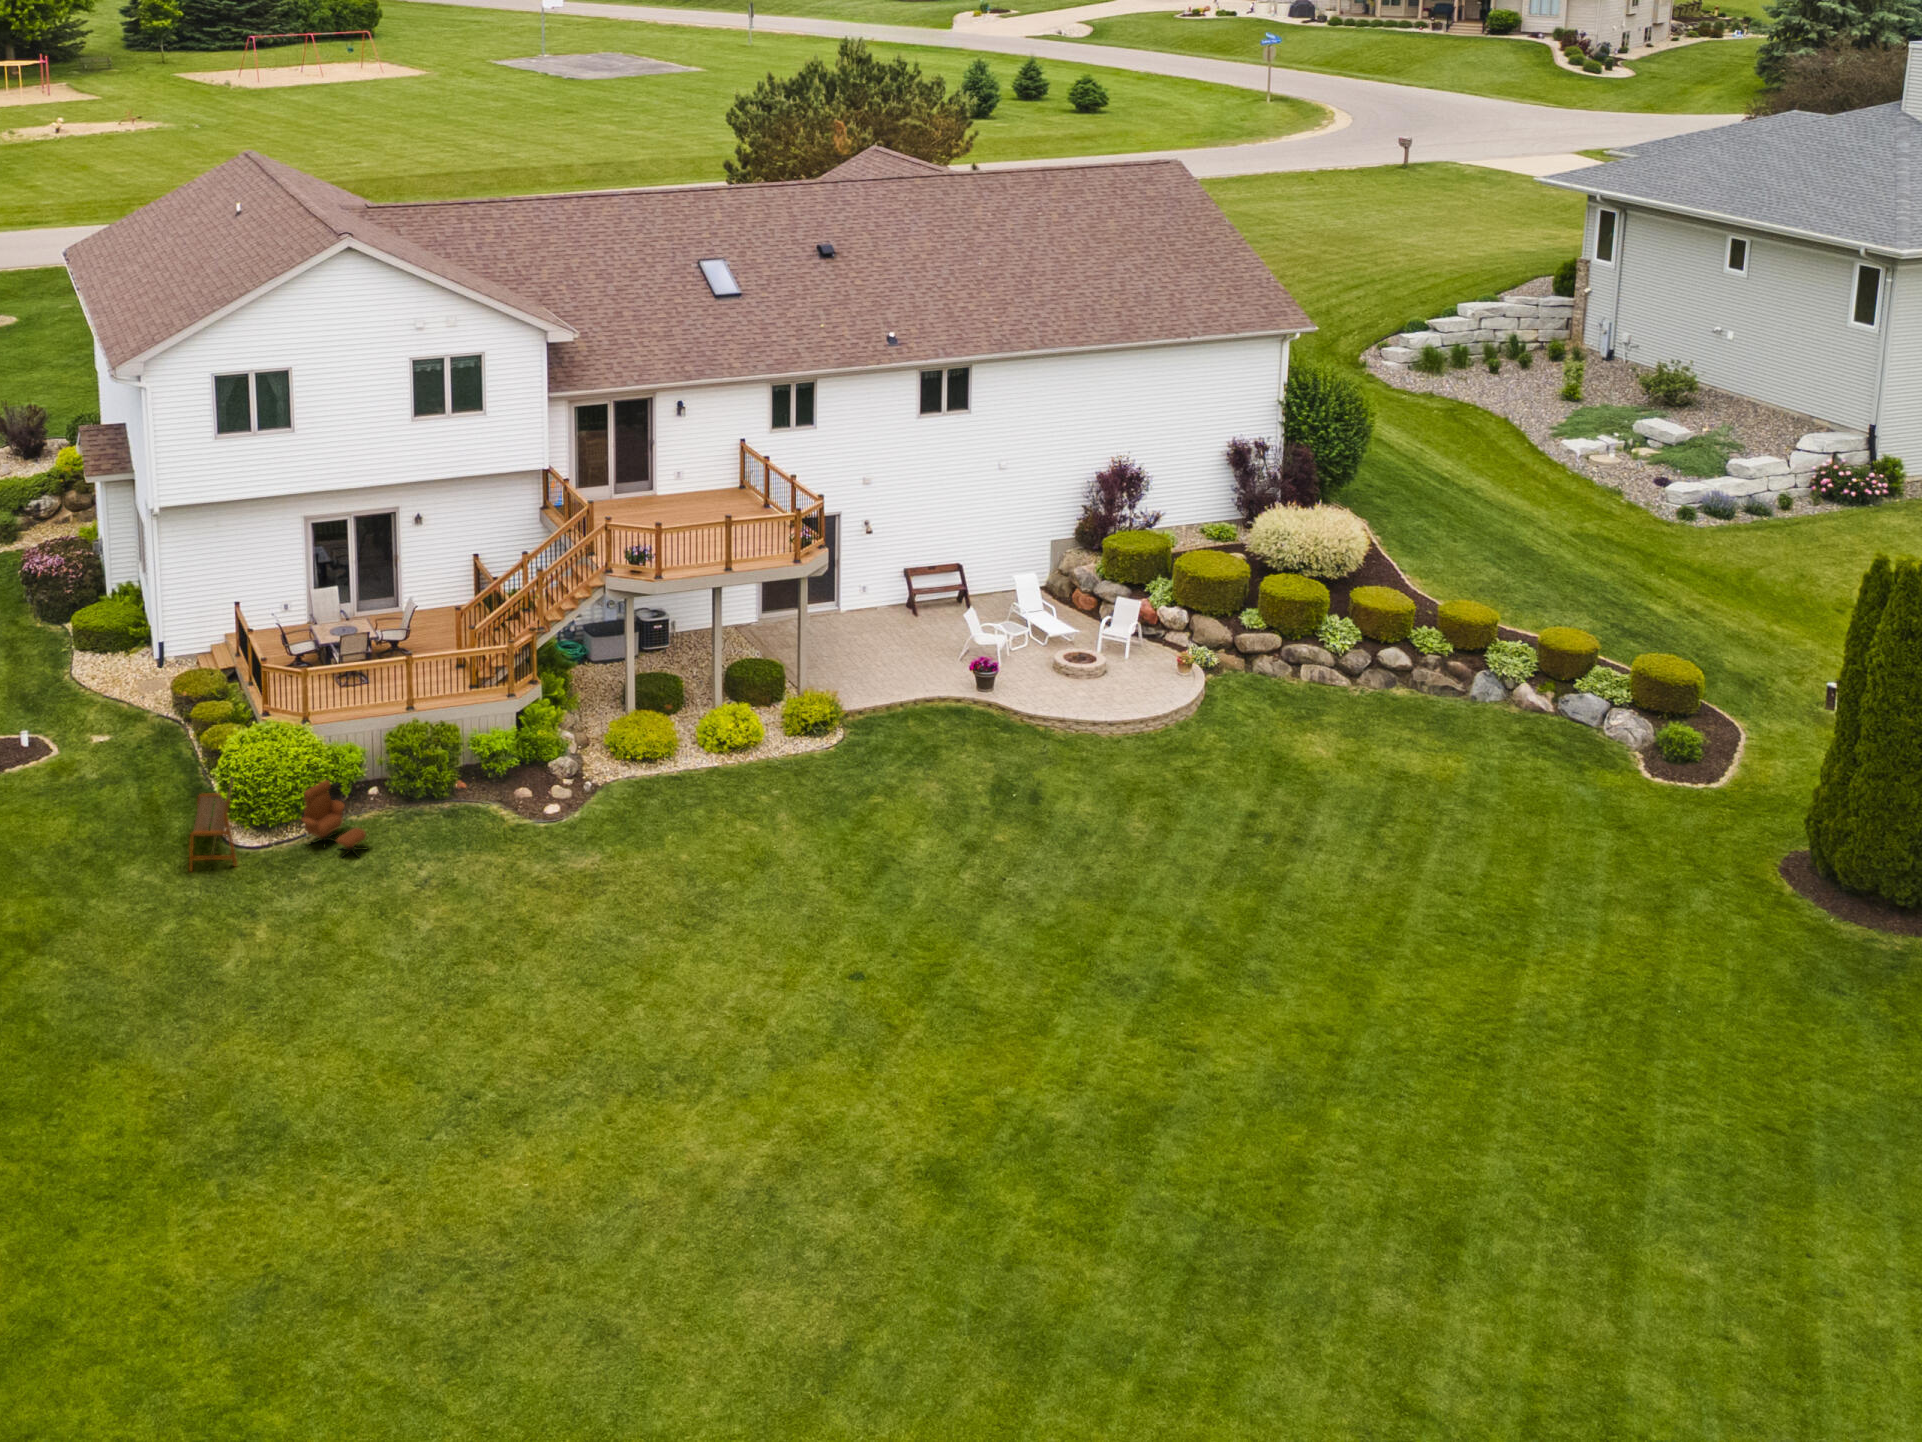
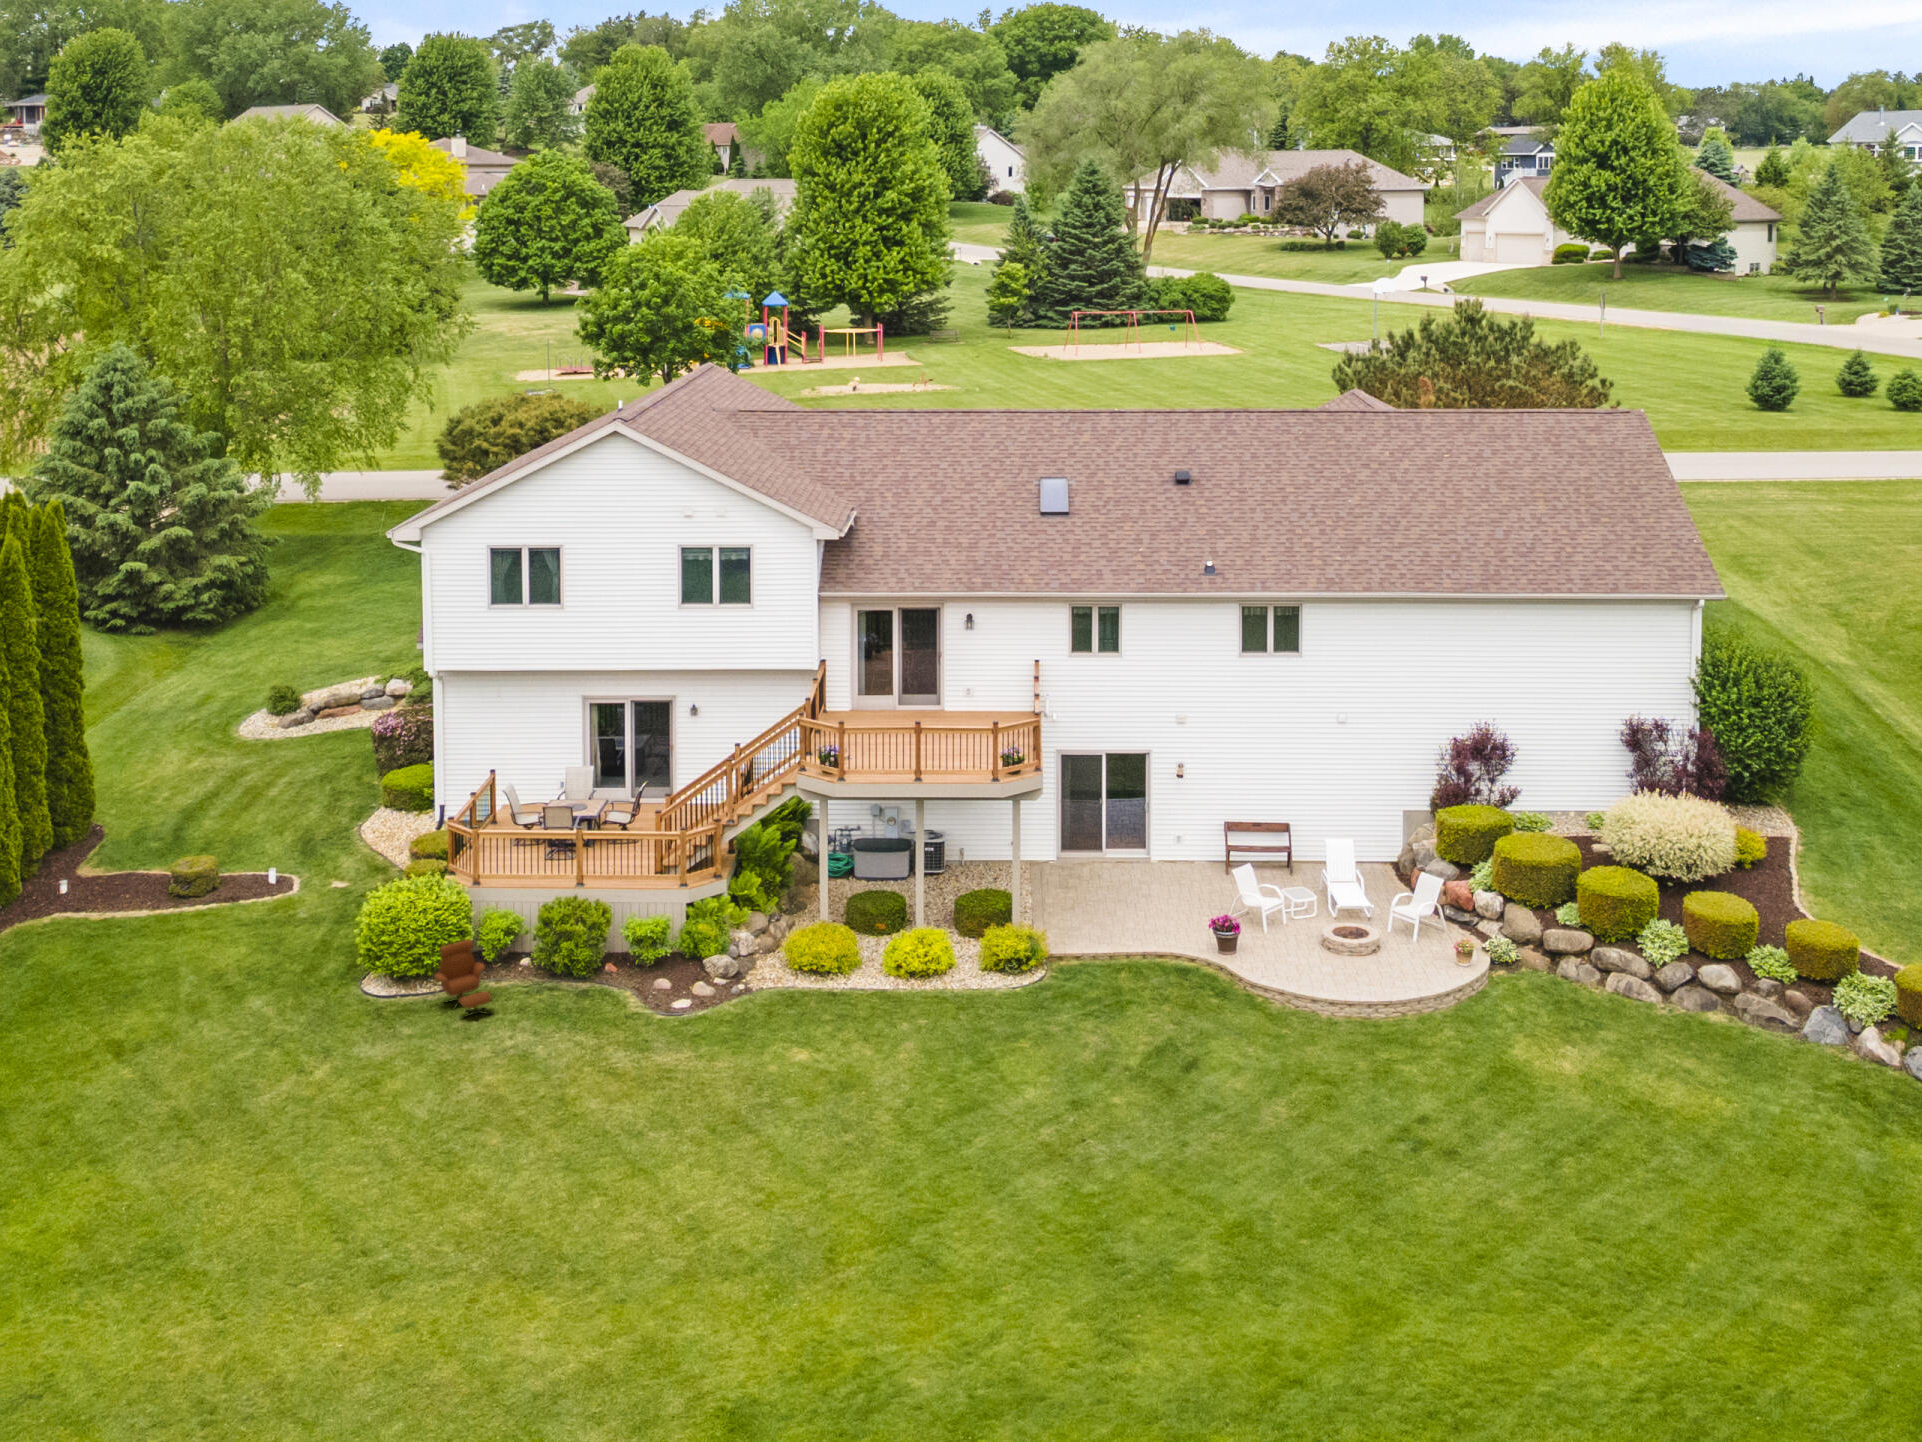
bench: present [189,778,237,871] -> none [321,914,399,1012]

